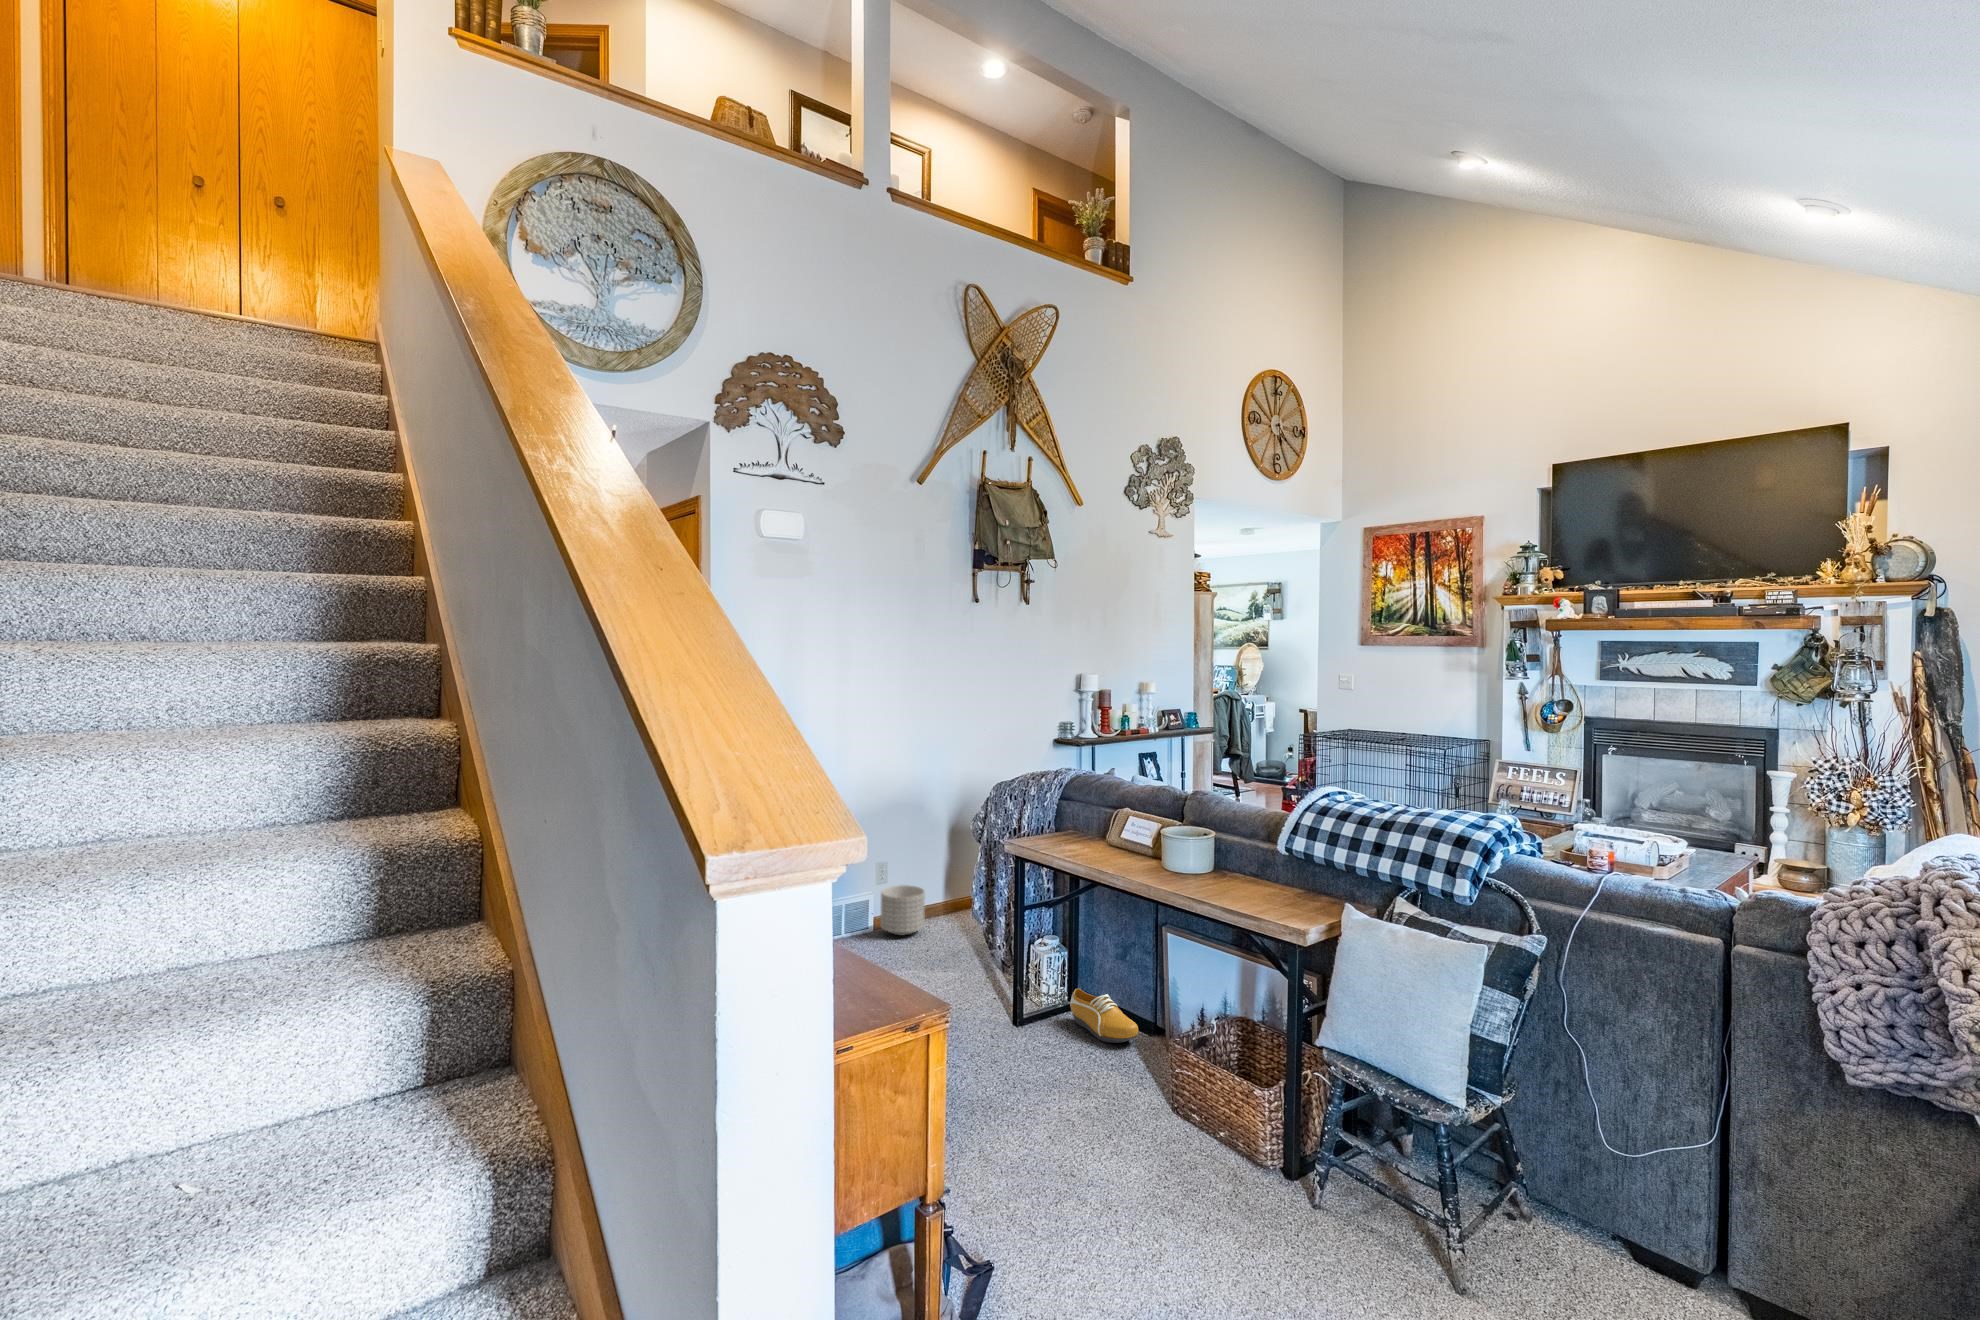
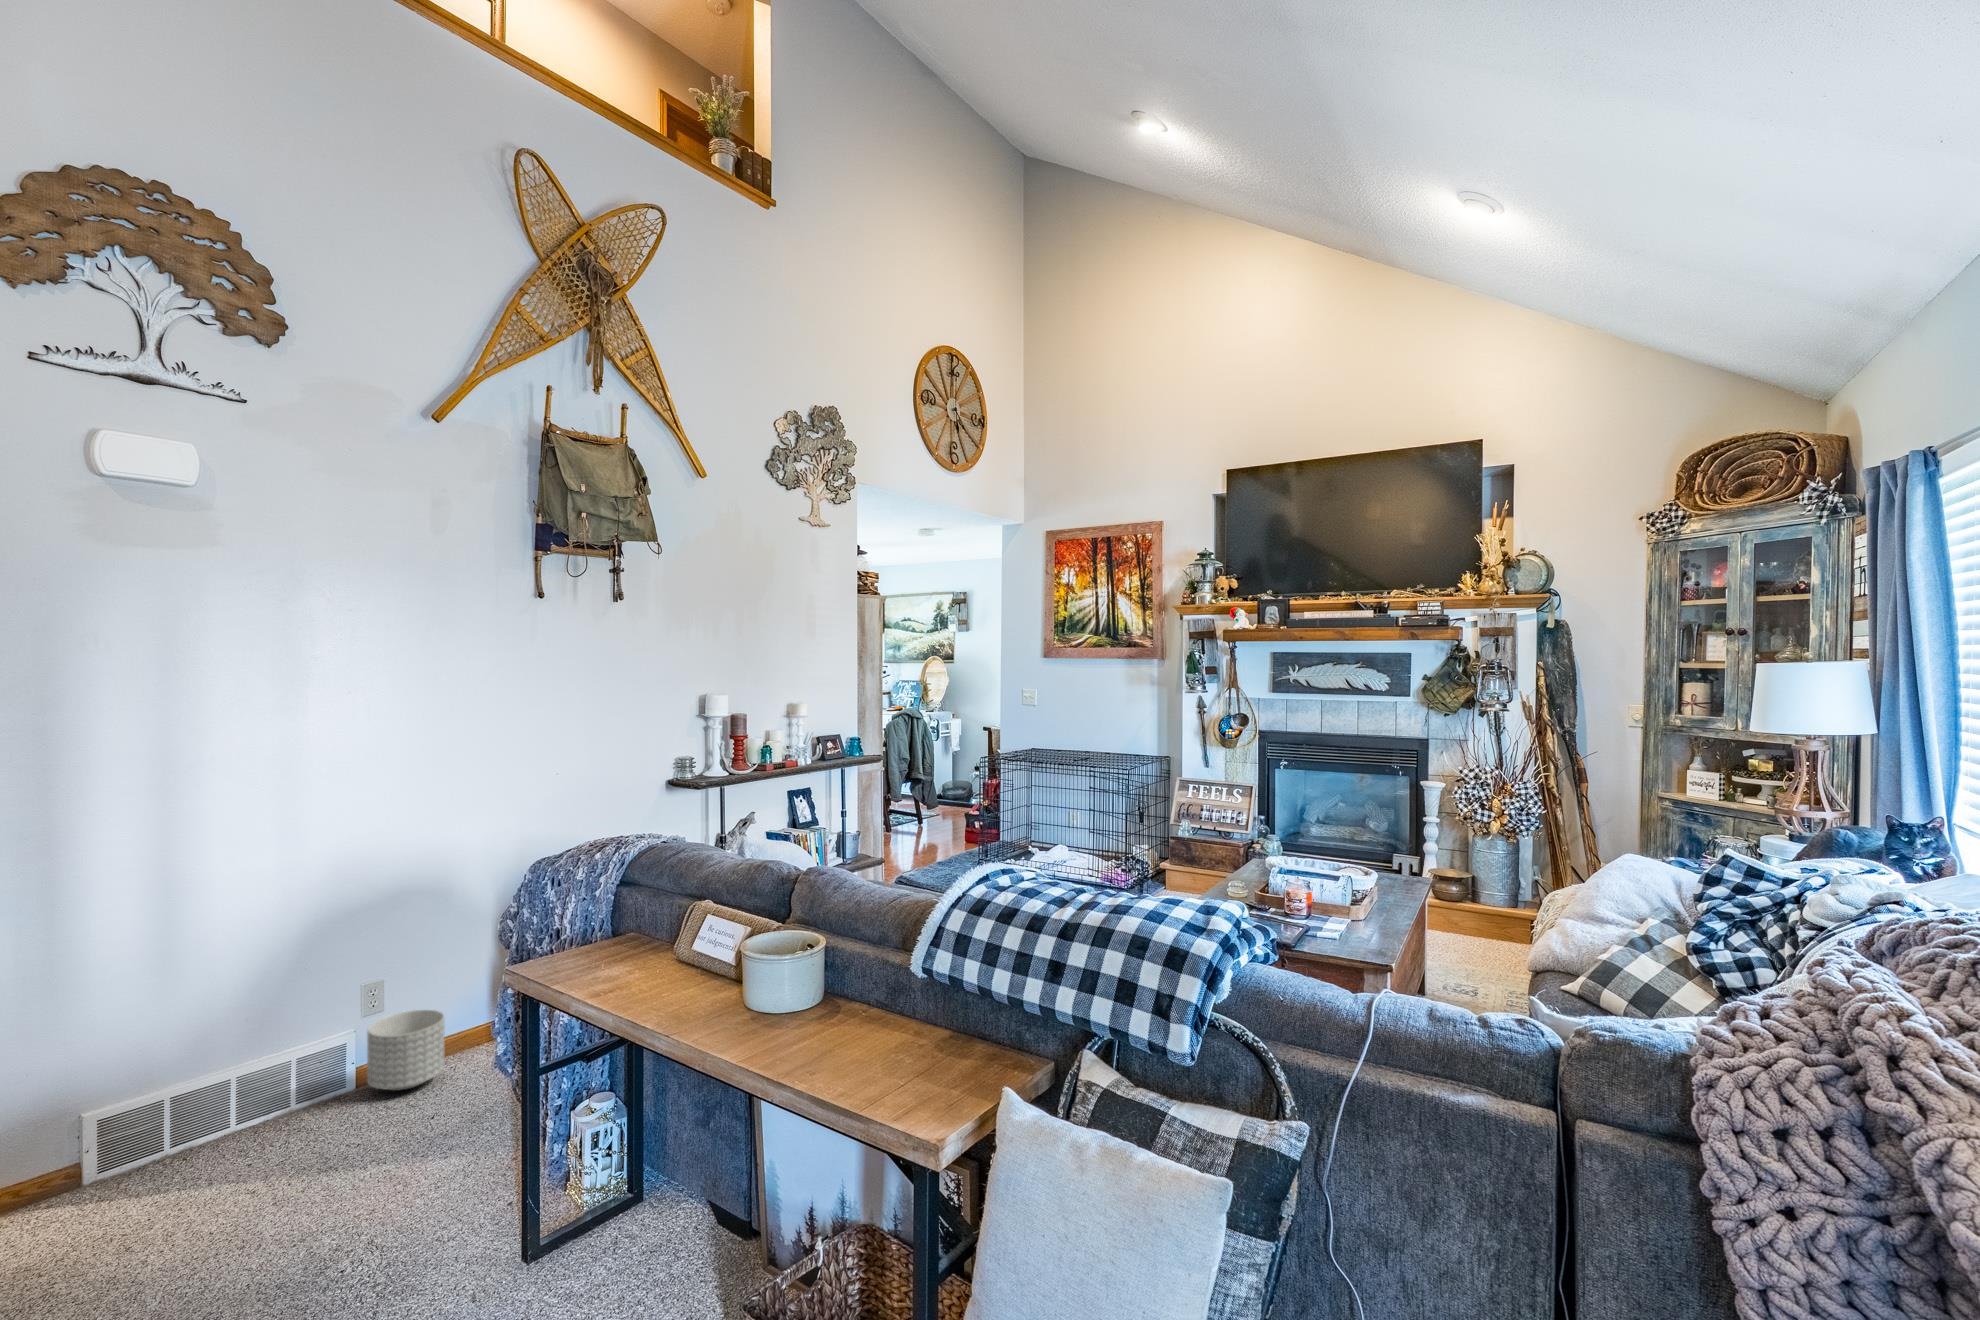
shoe: present [1070,989,1138,1043] -> none [625,1175,722,1267]

